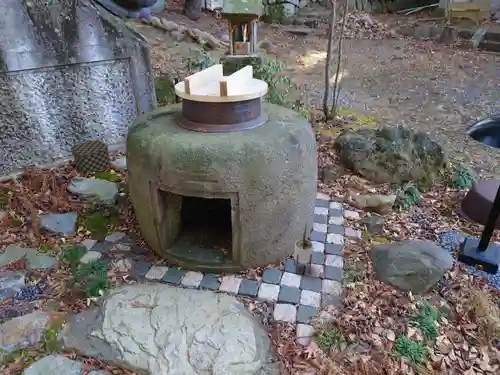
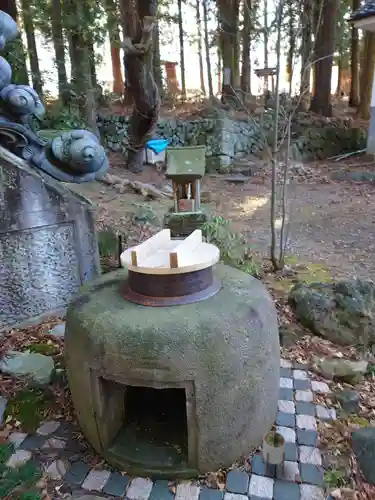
storage box: present [72,140,111,173] -> none [8,304,50,341]

